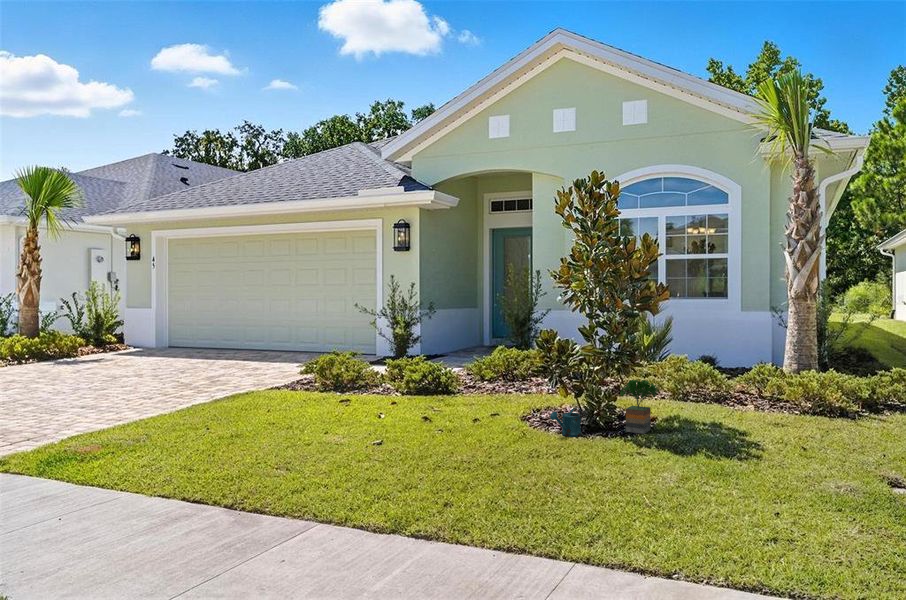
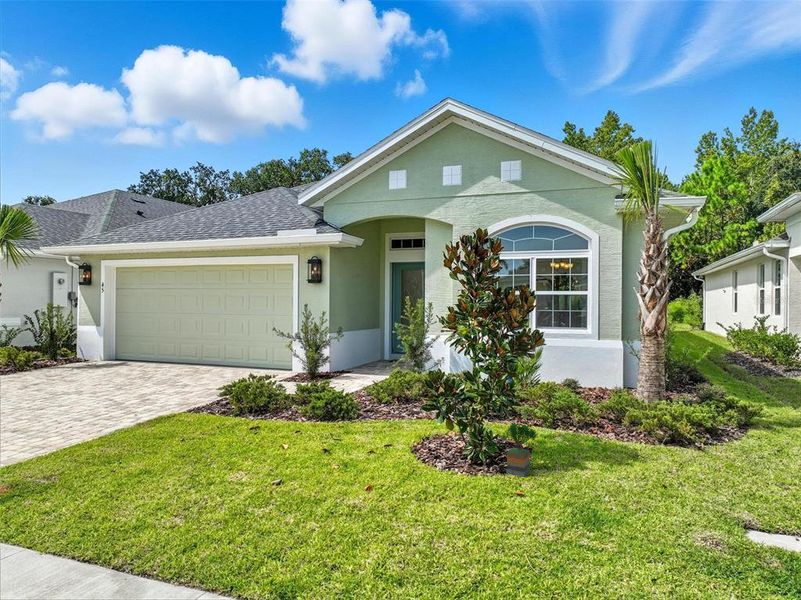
watering can: present [550,408,582,437] -> none [437,452,467,482]

